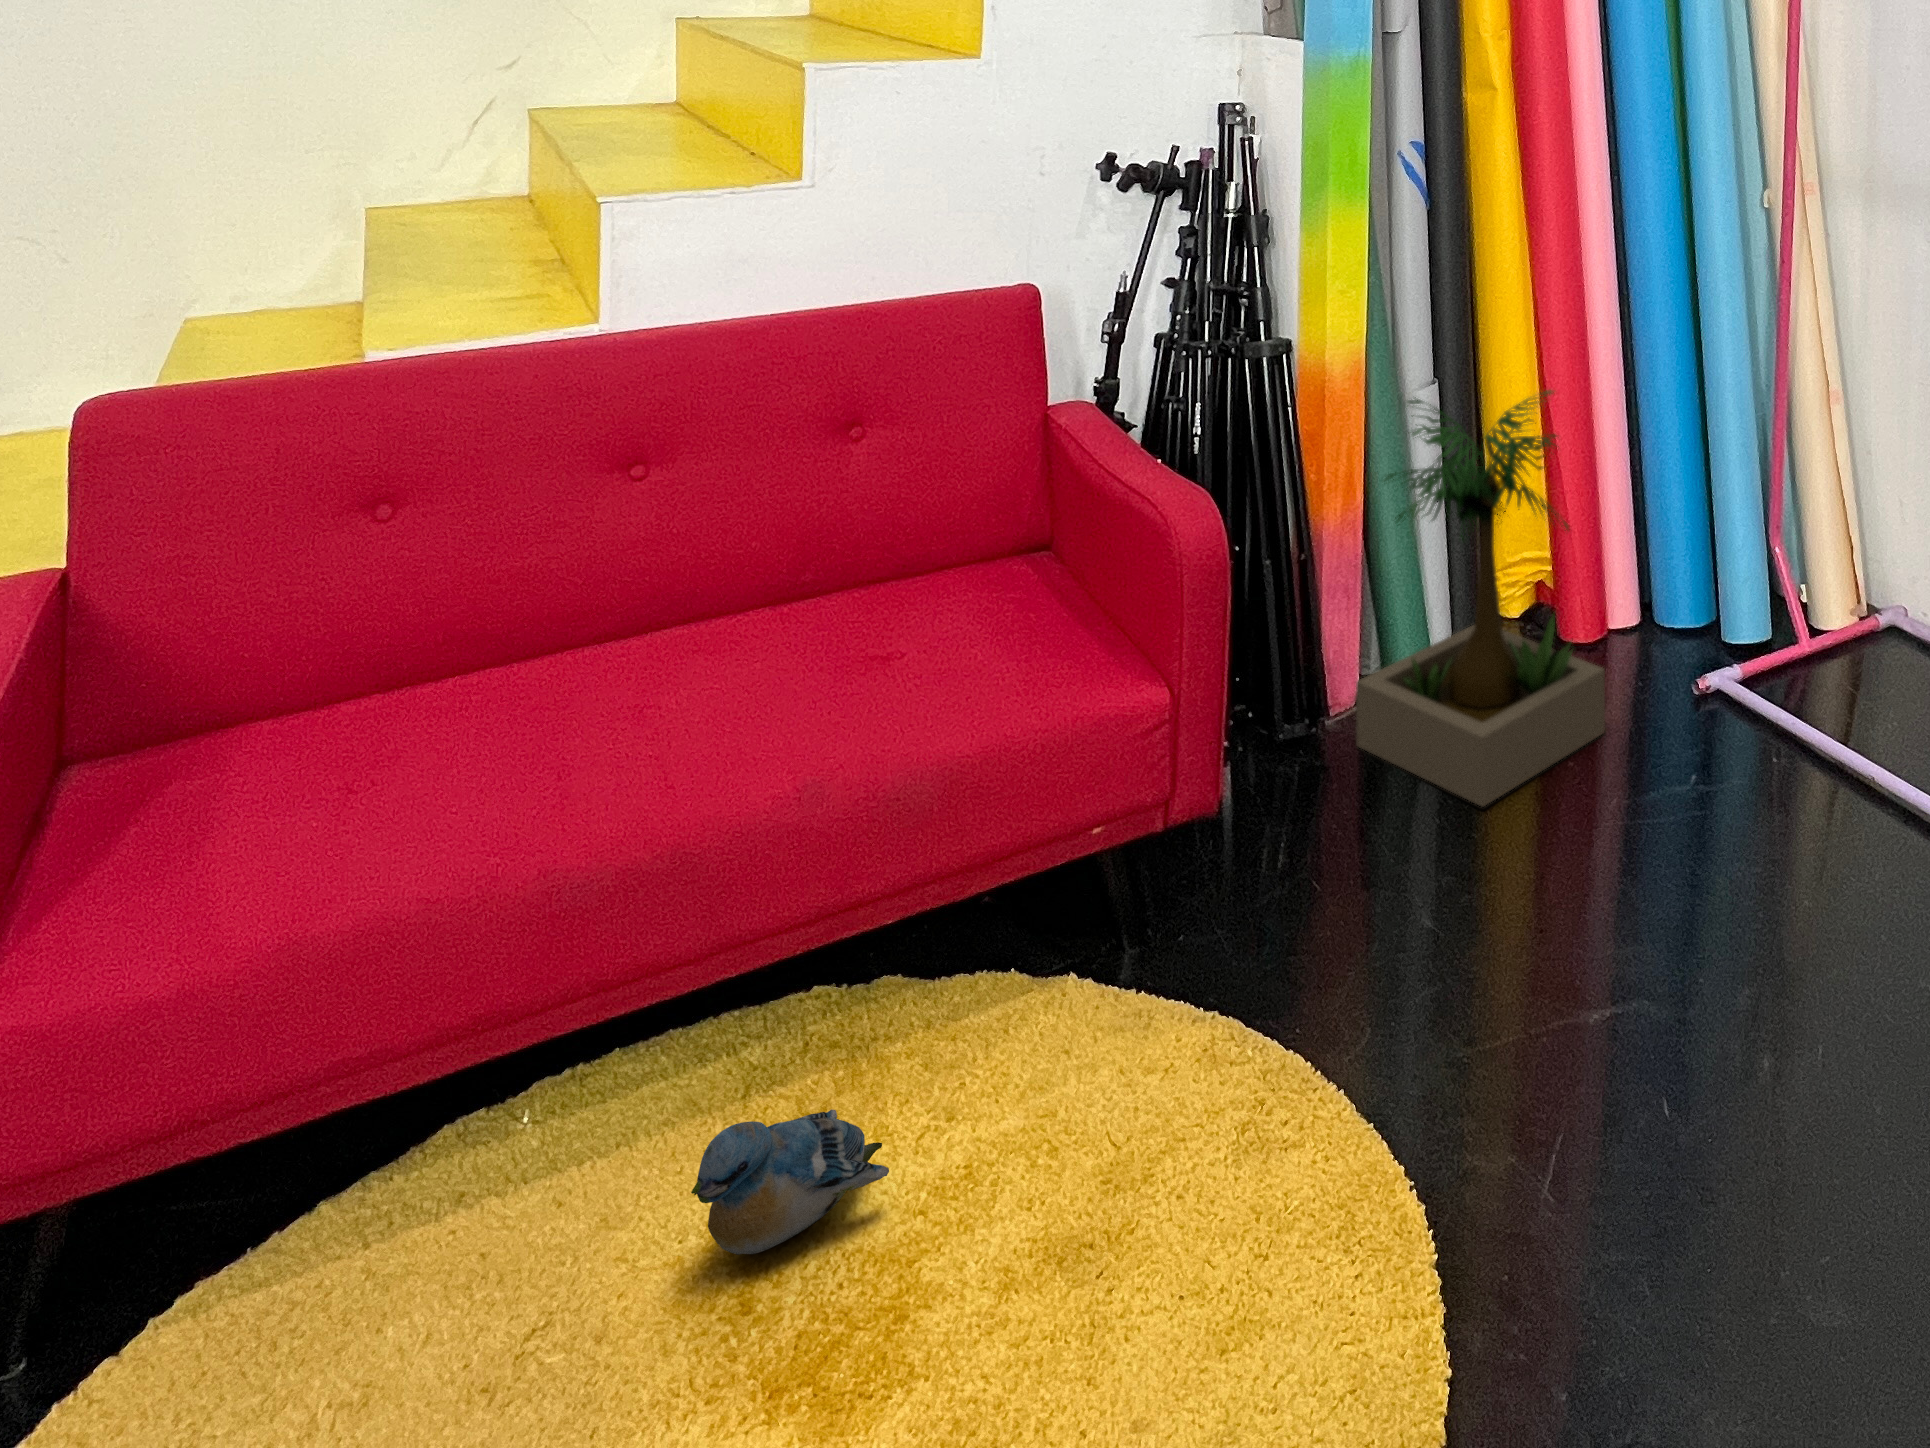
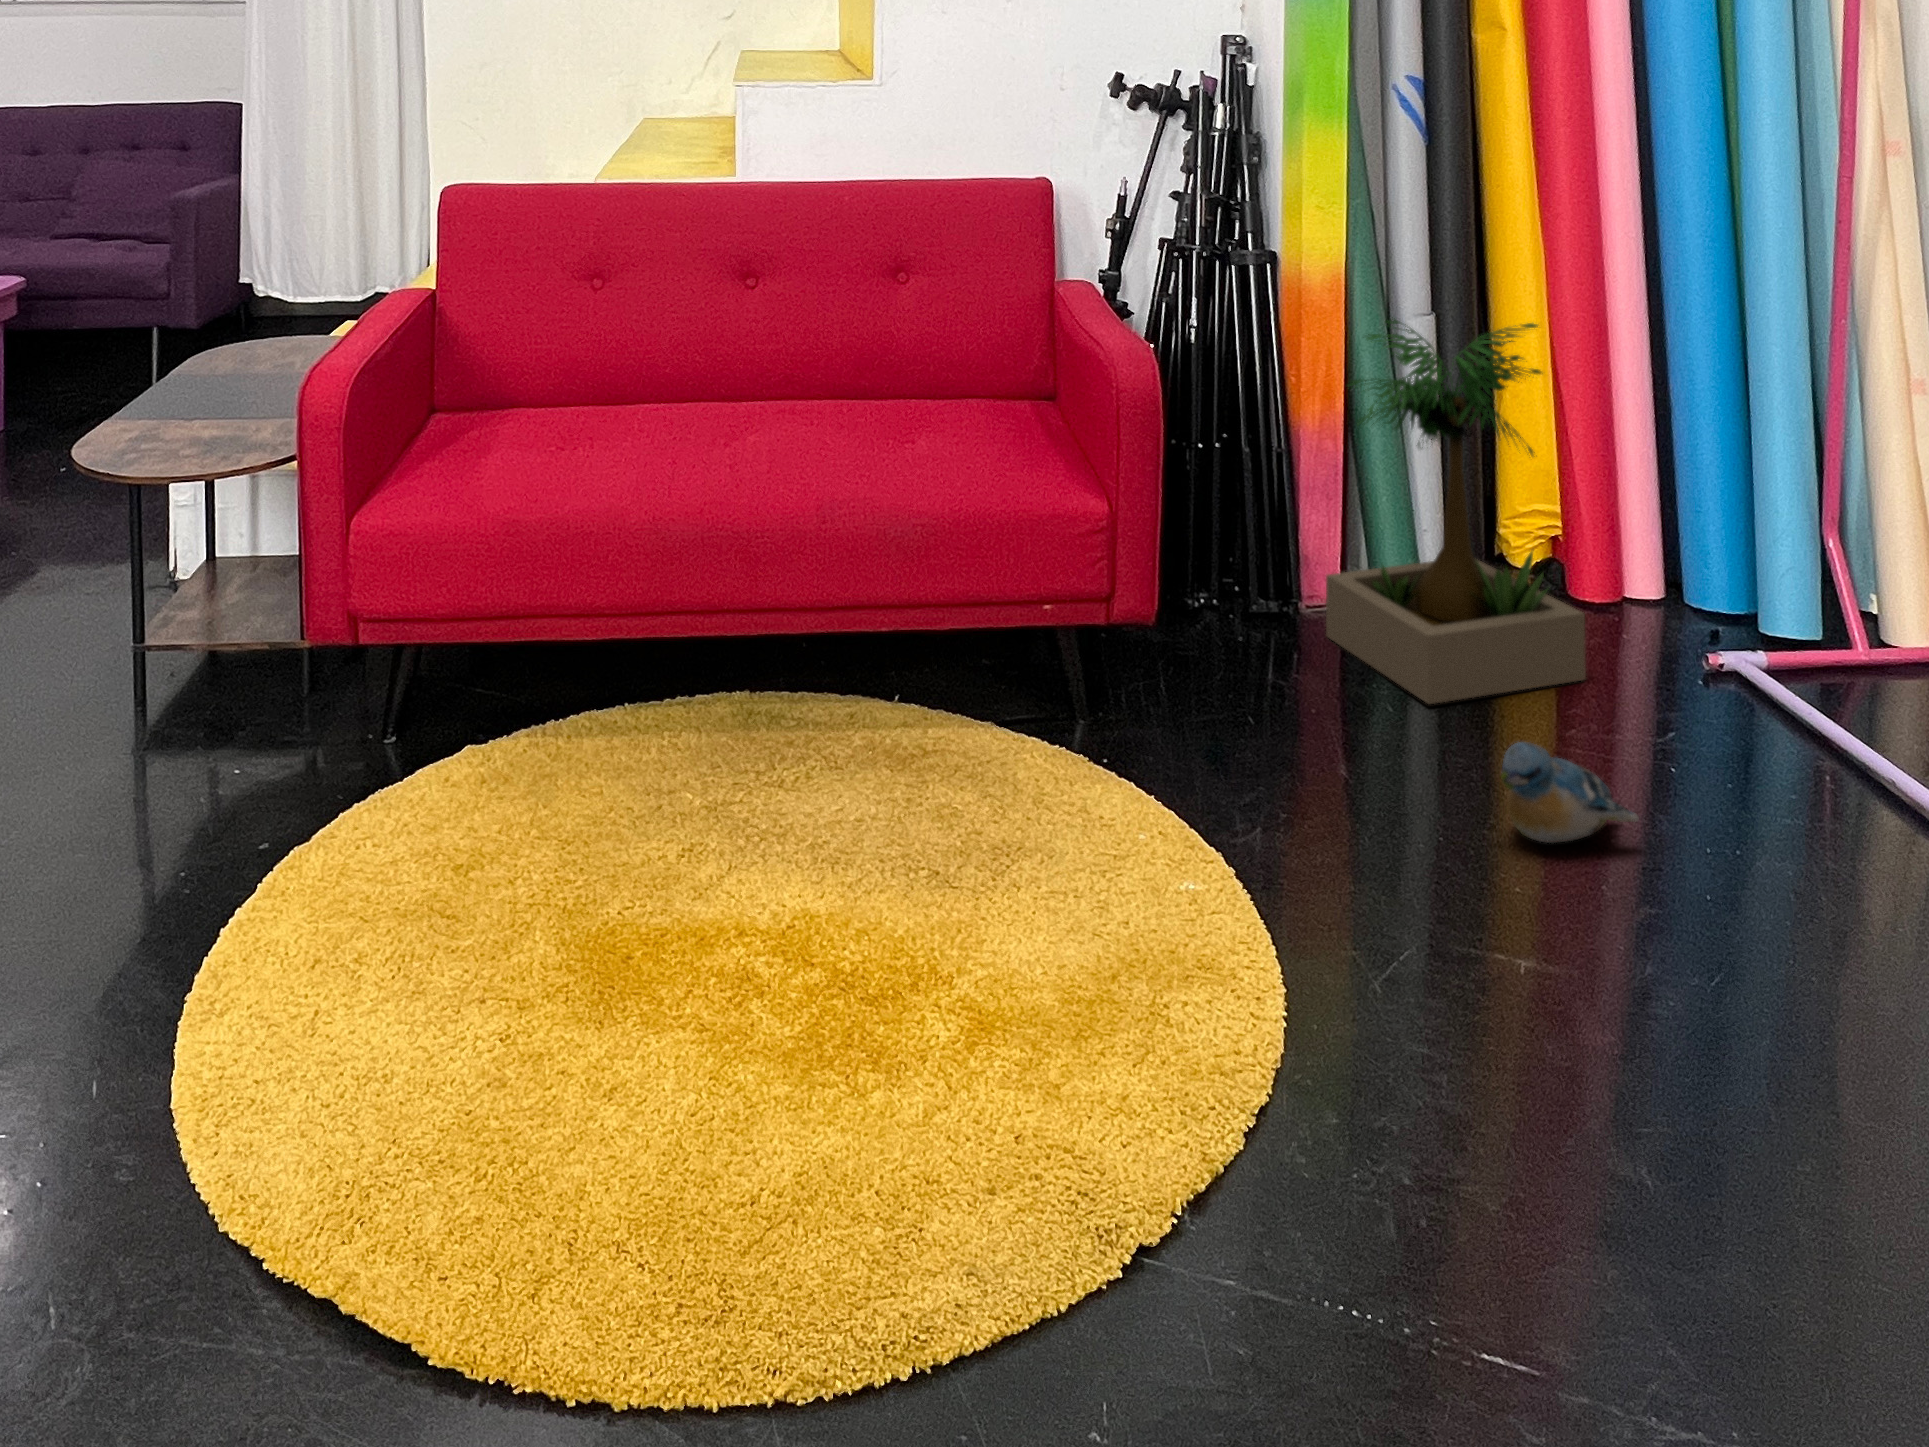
plush toy: present [691,1109,889,1255] -> present [1501,742,1639,843]

